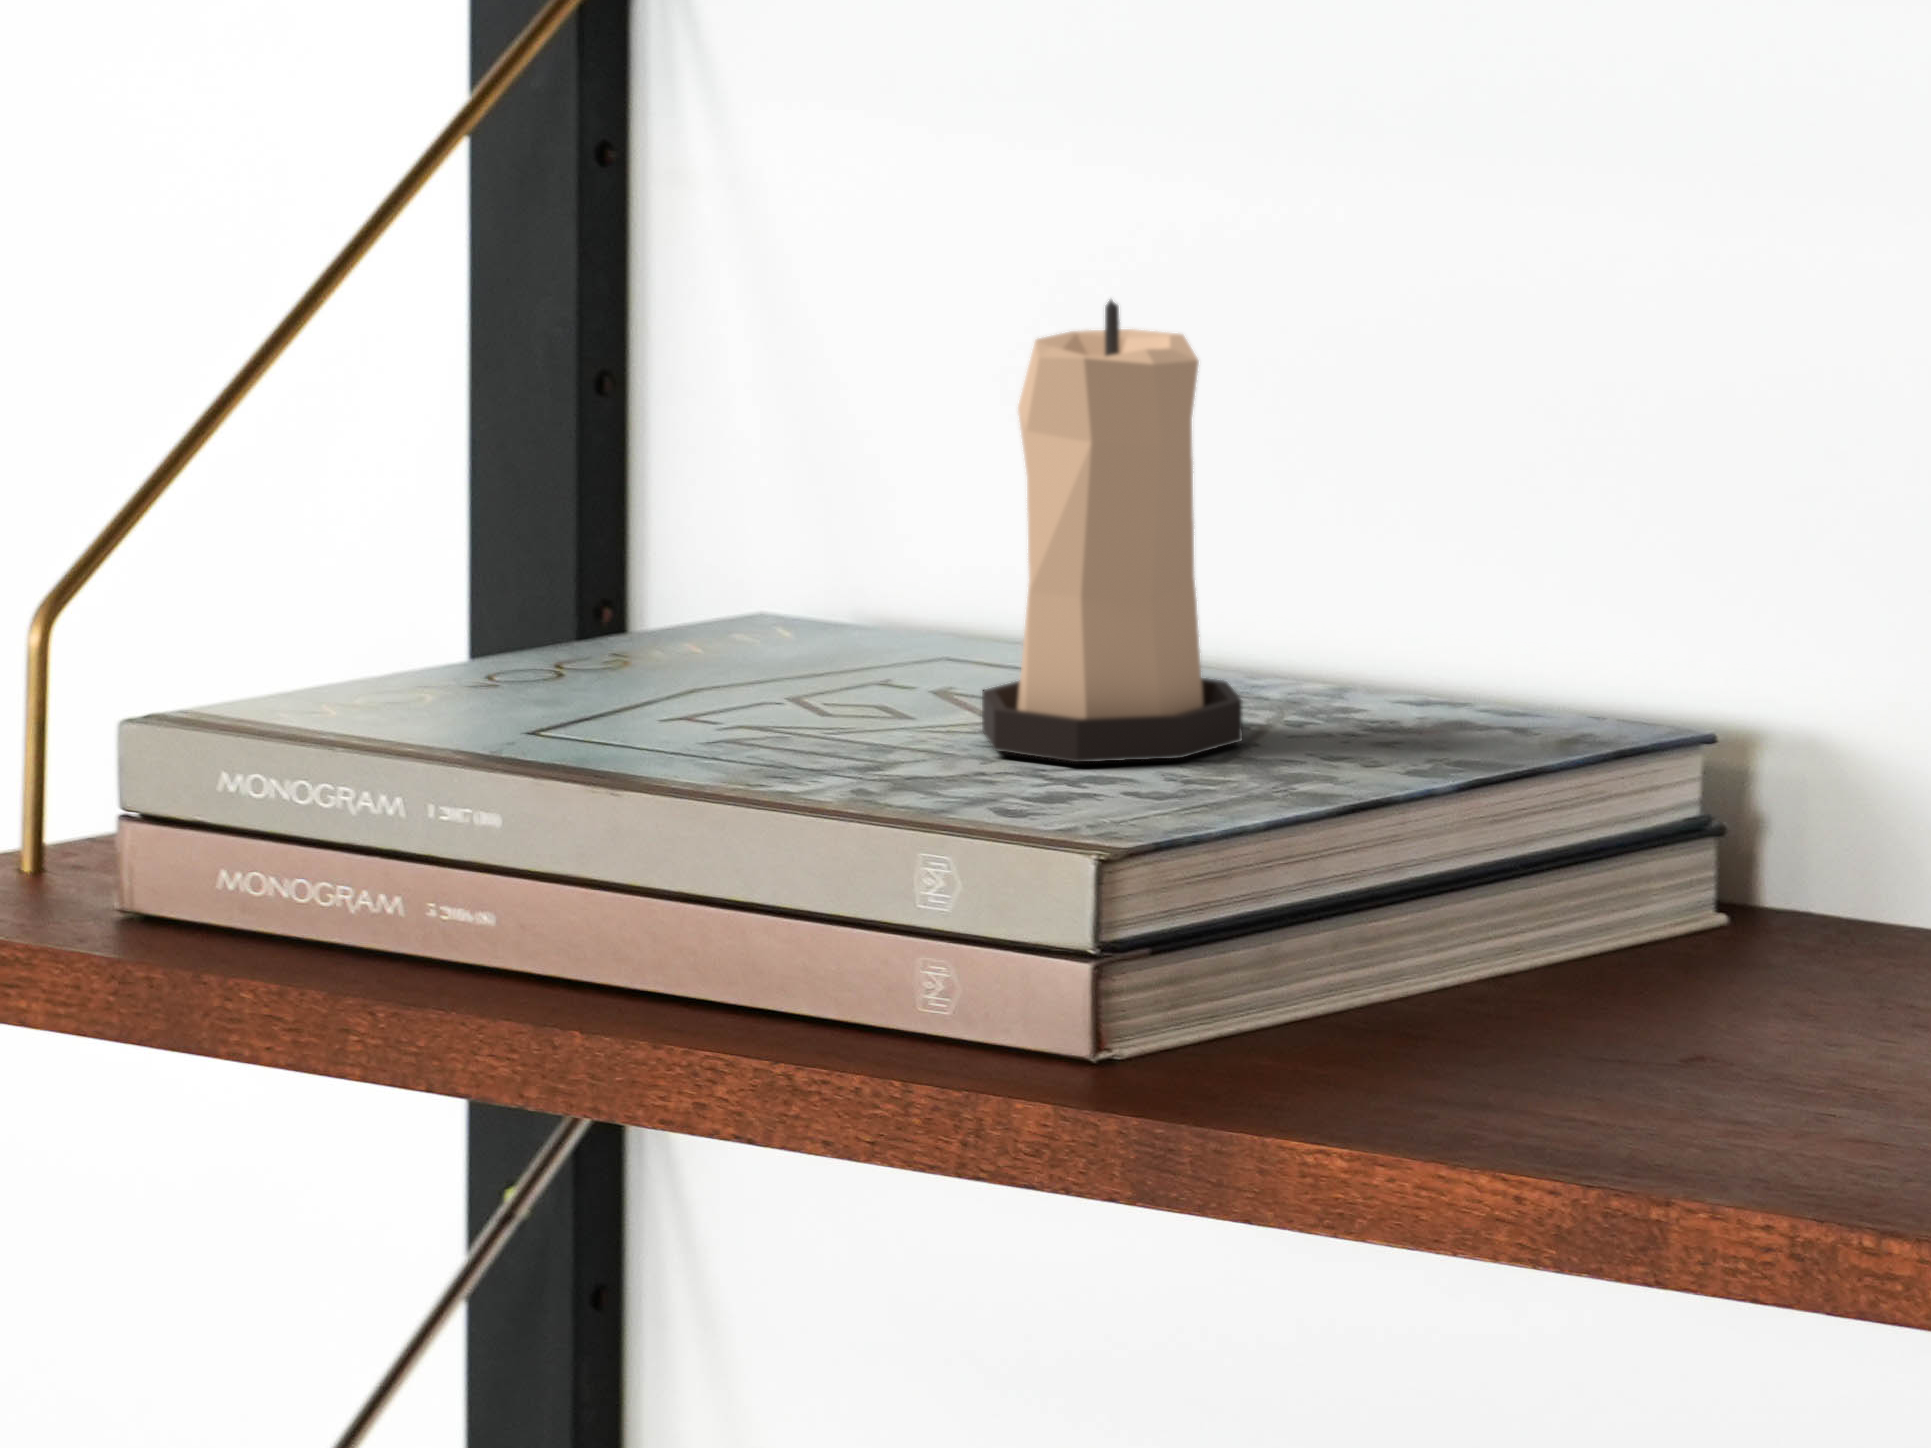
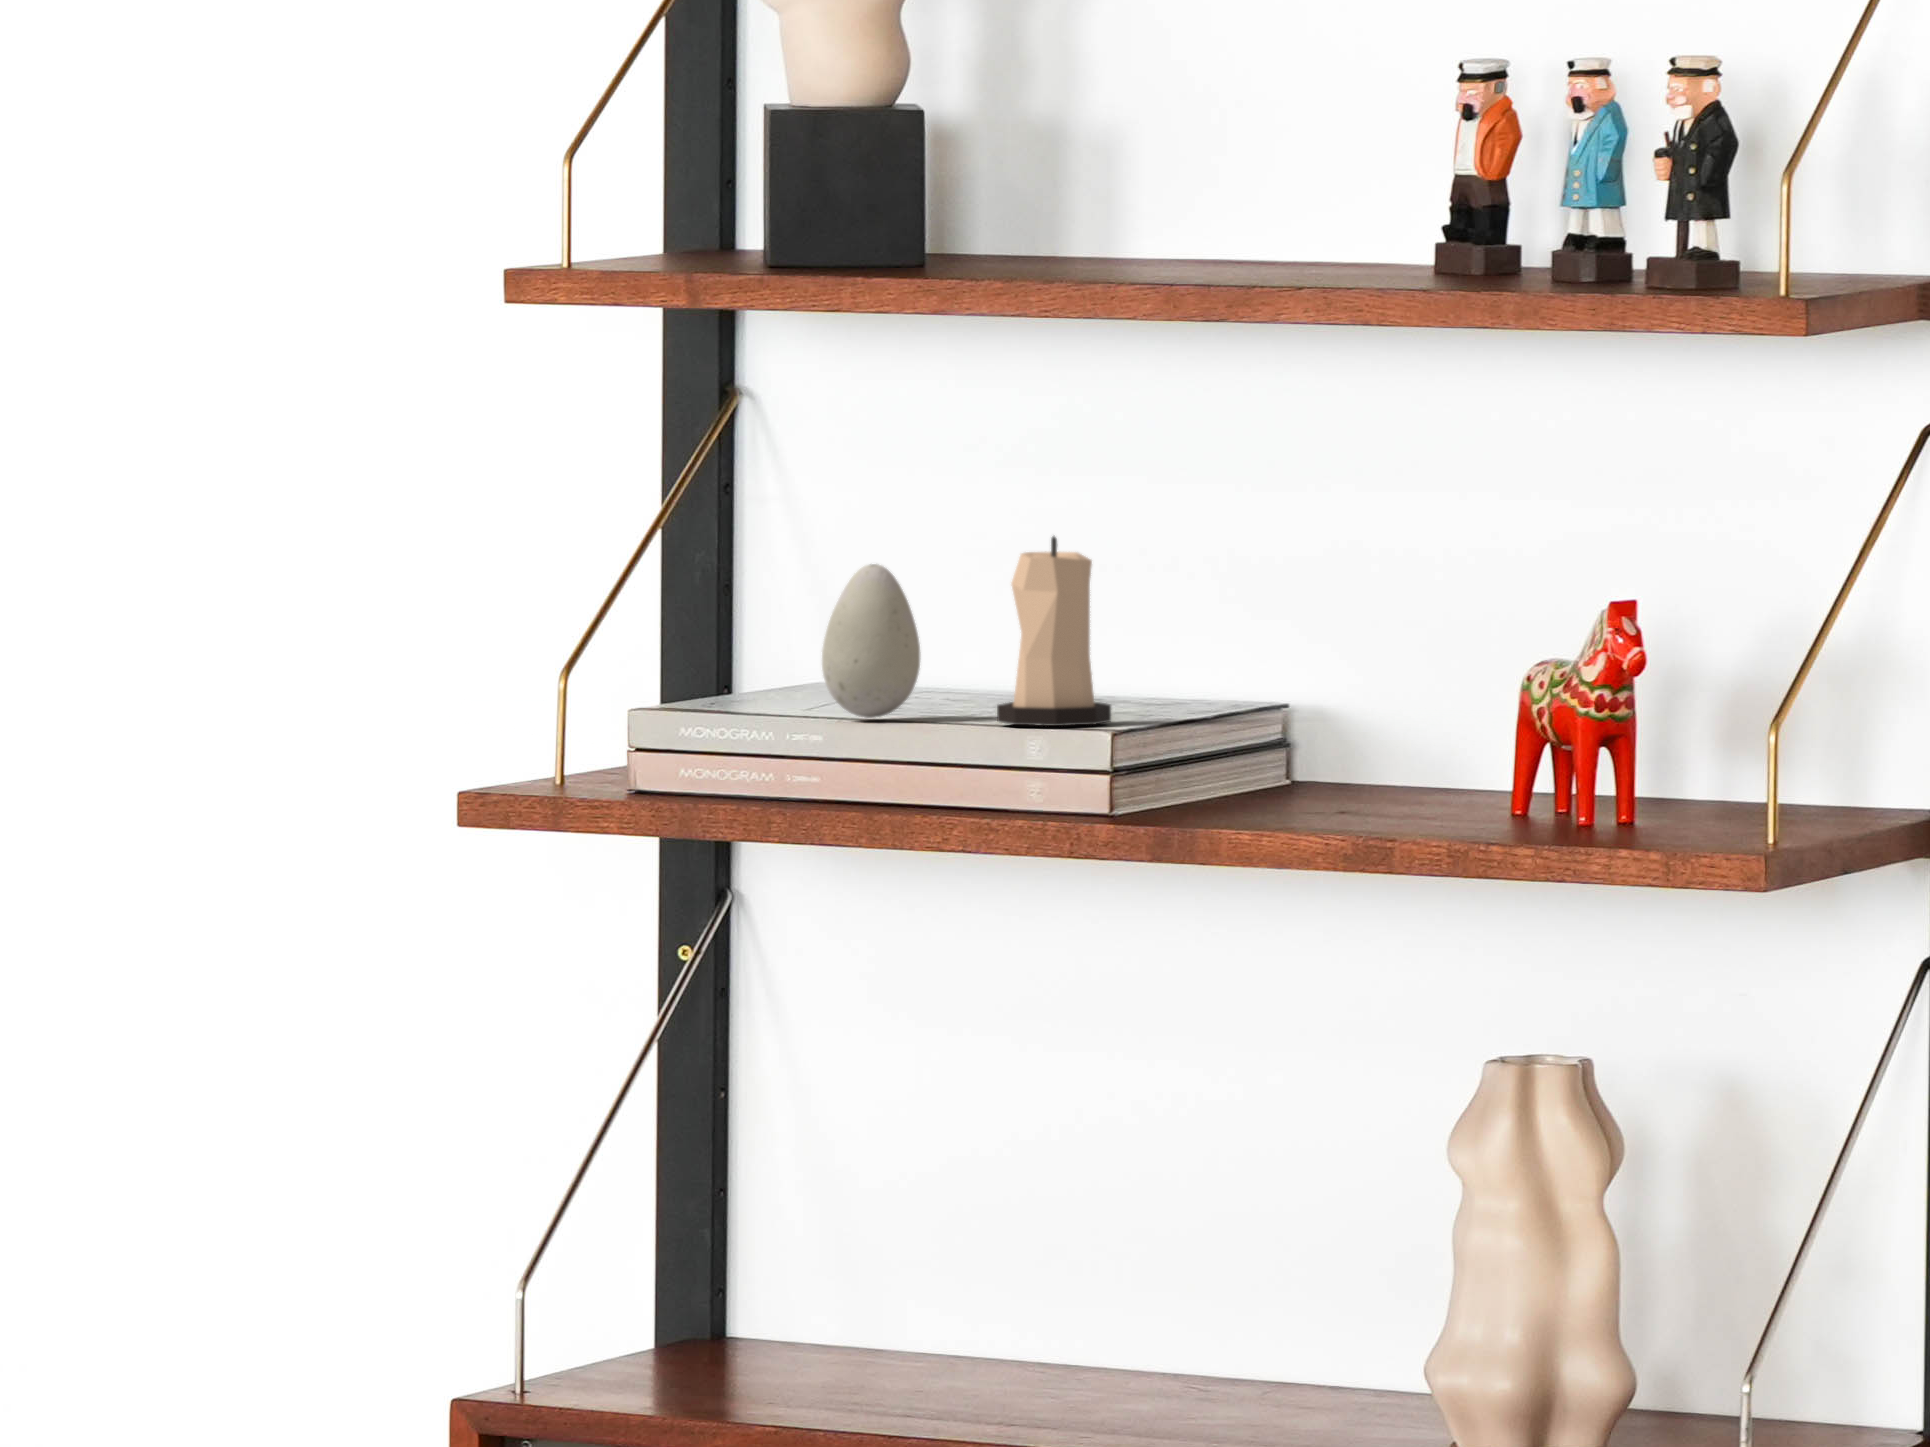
decorative egg: none [671,328,897,677] -> present [822,564,920,718]

